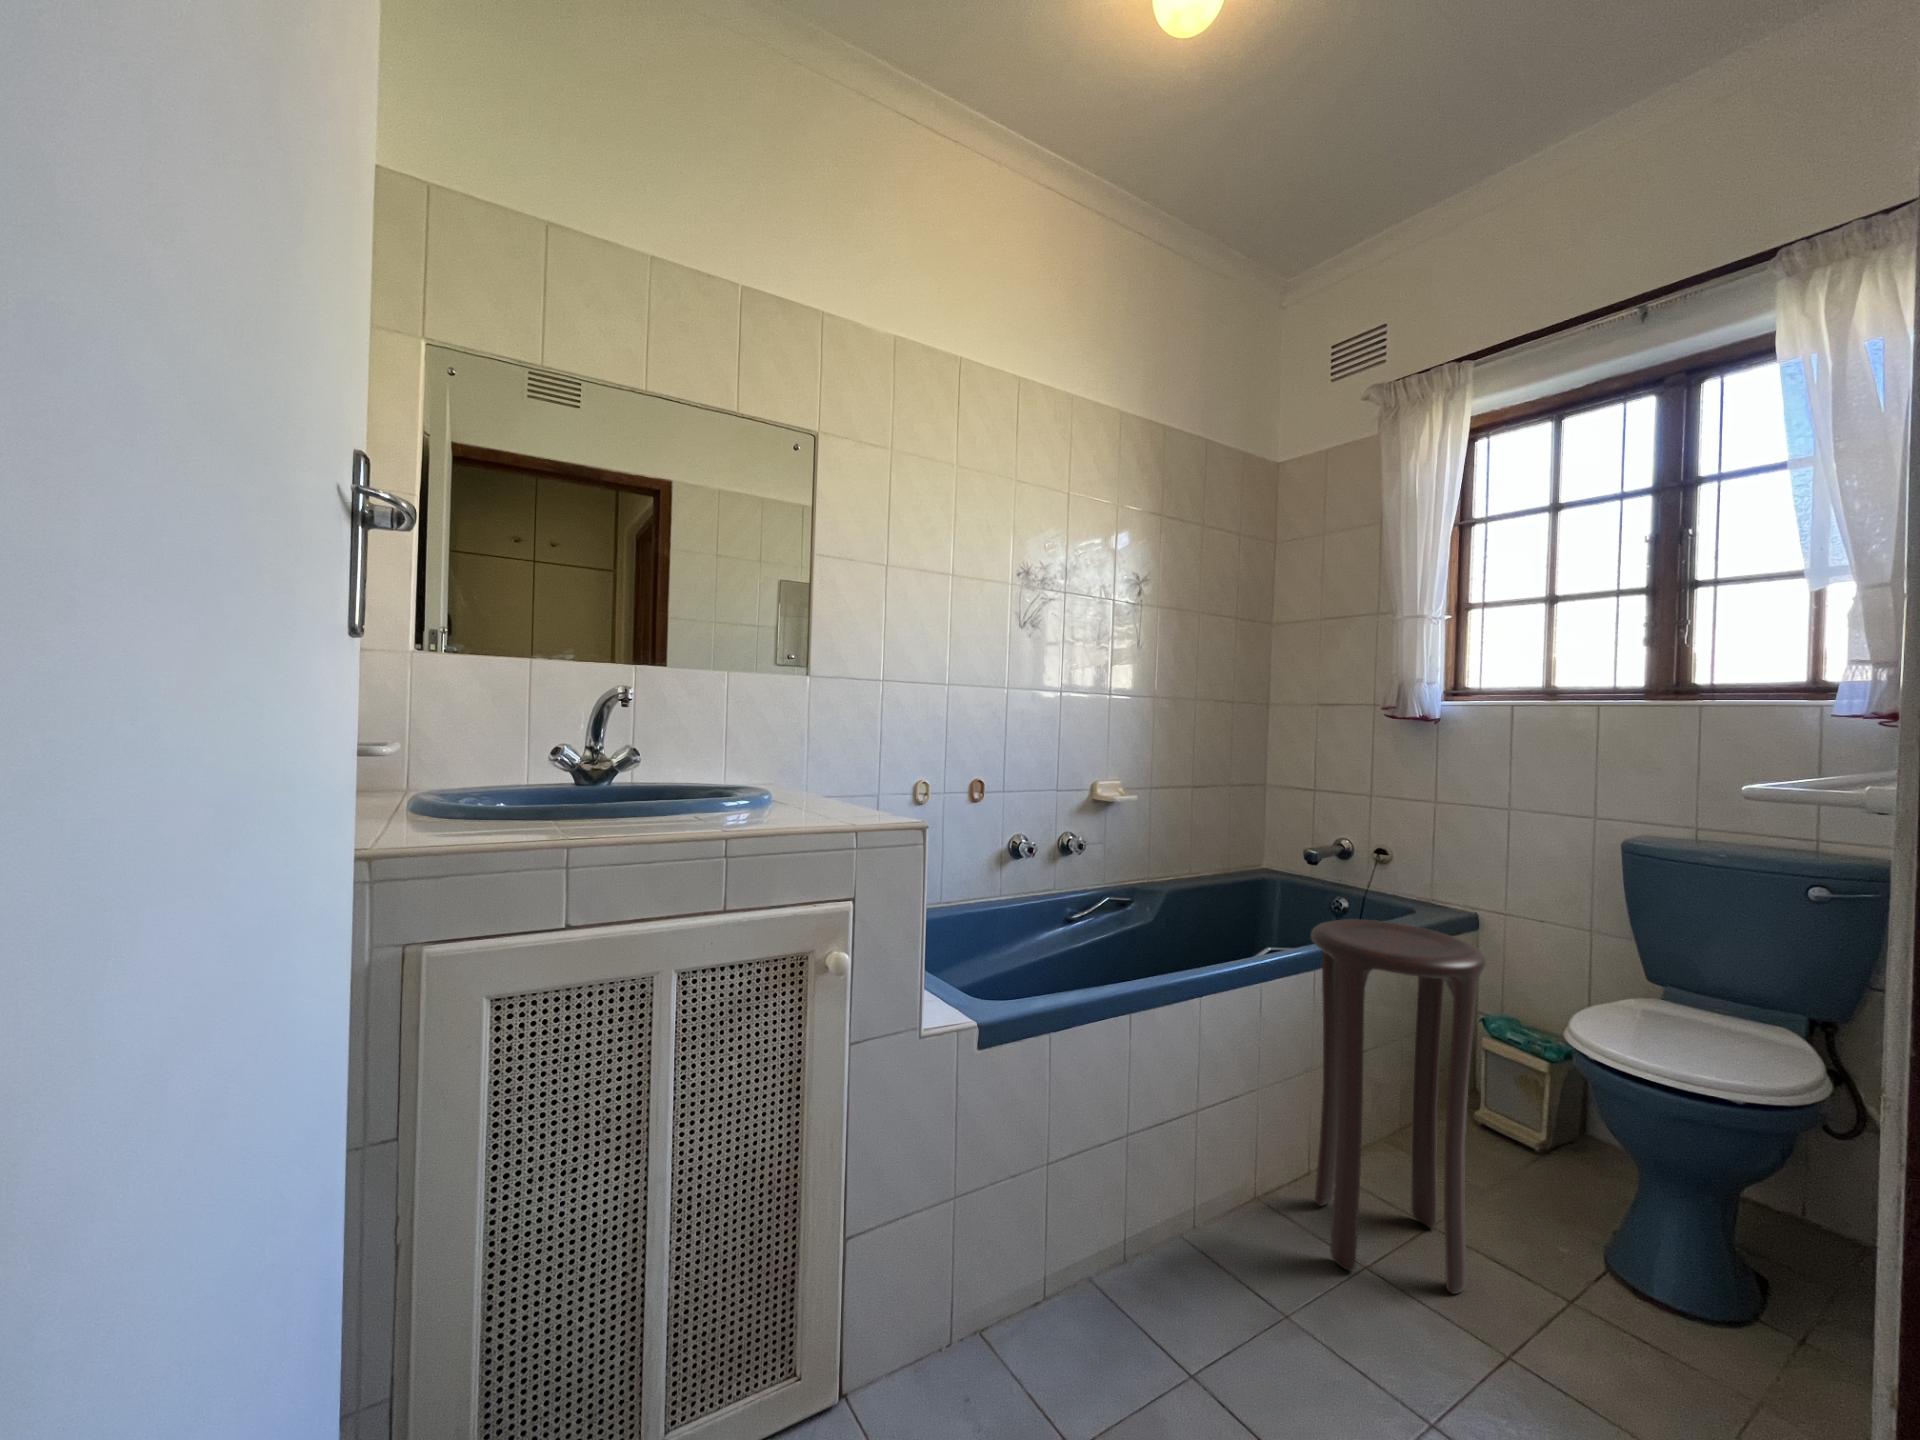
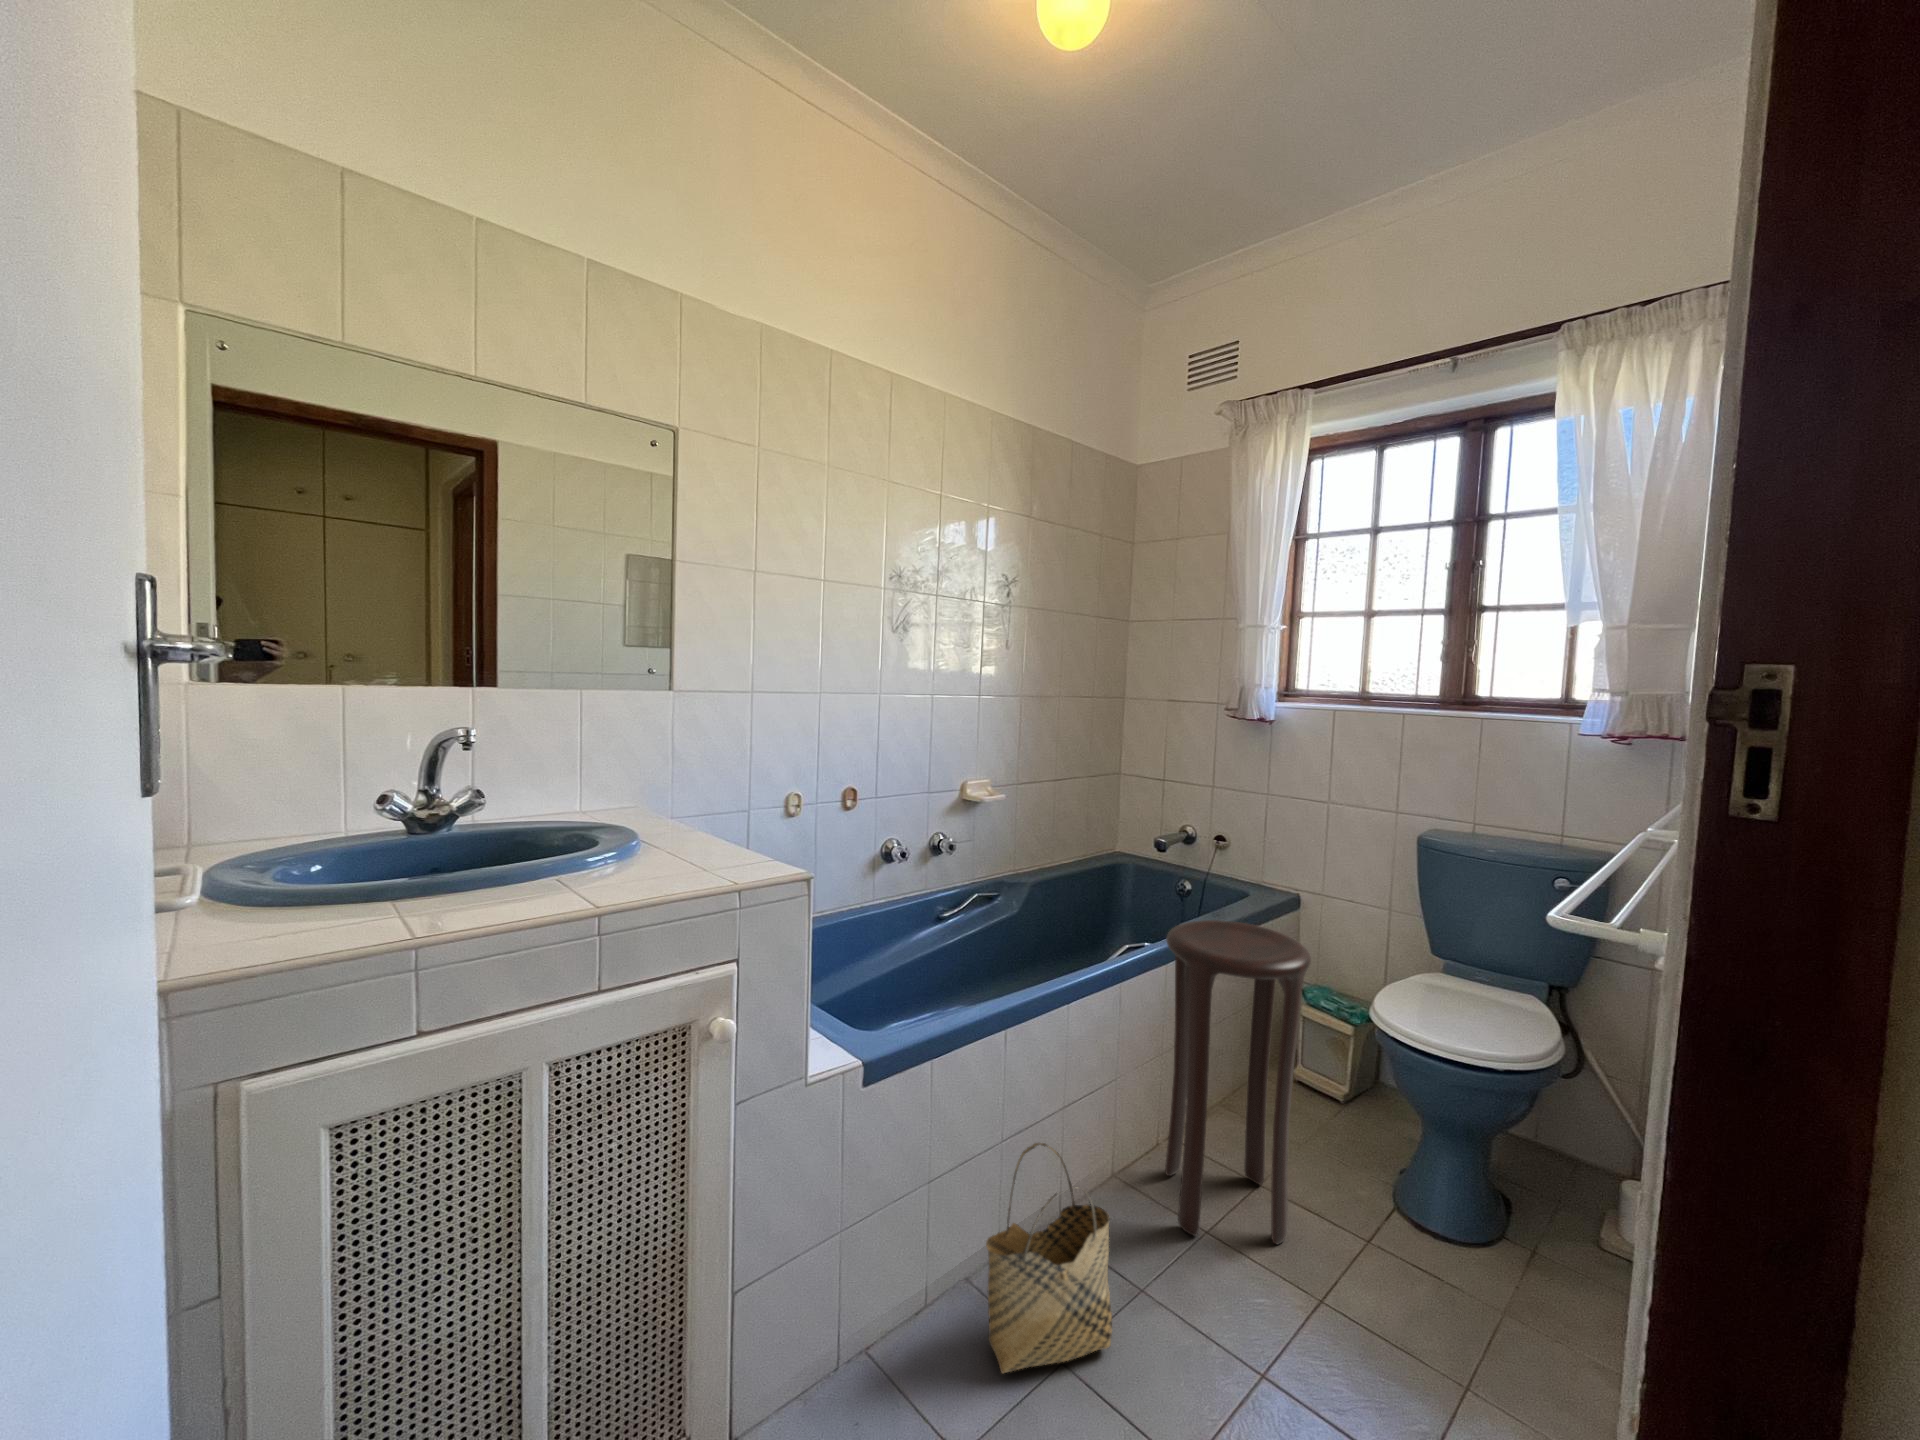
woven basket: none [1107,1133,1251,1380] -> present [986,1143,1112,1373]

